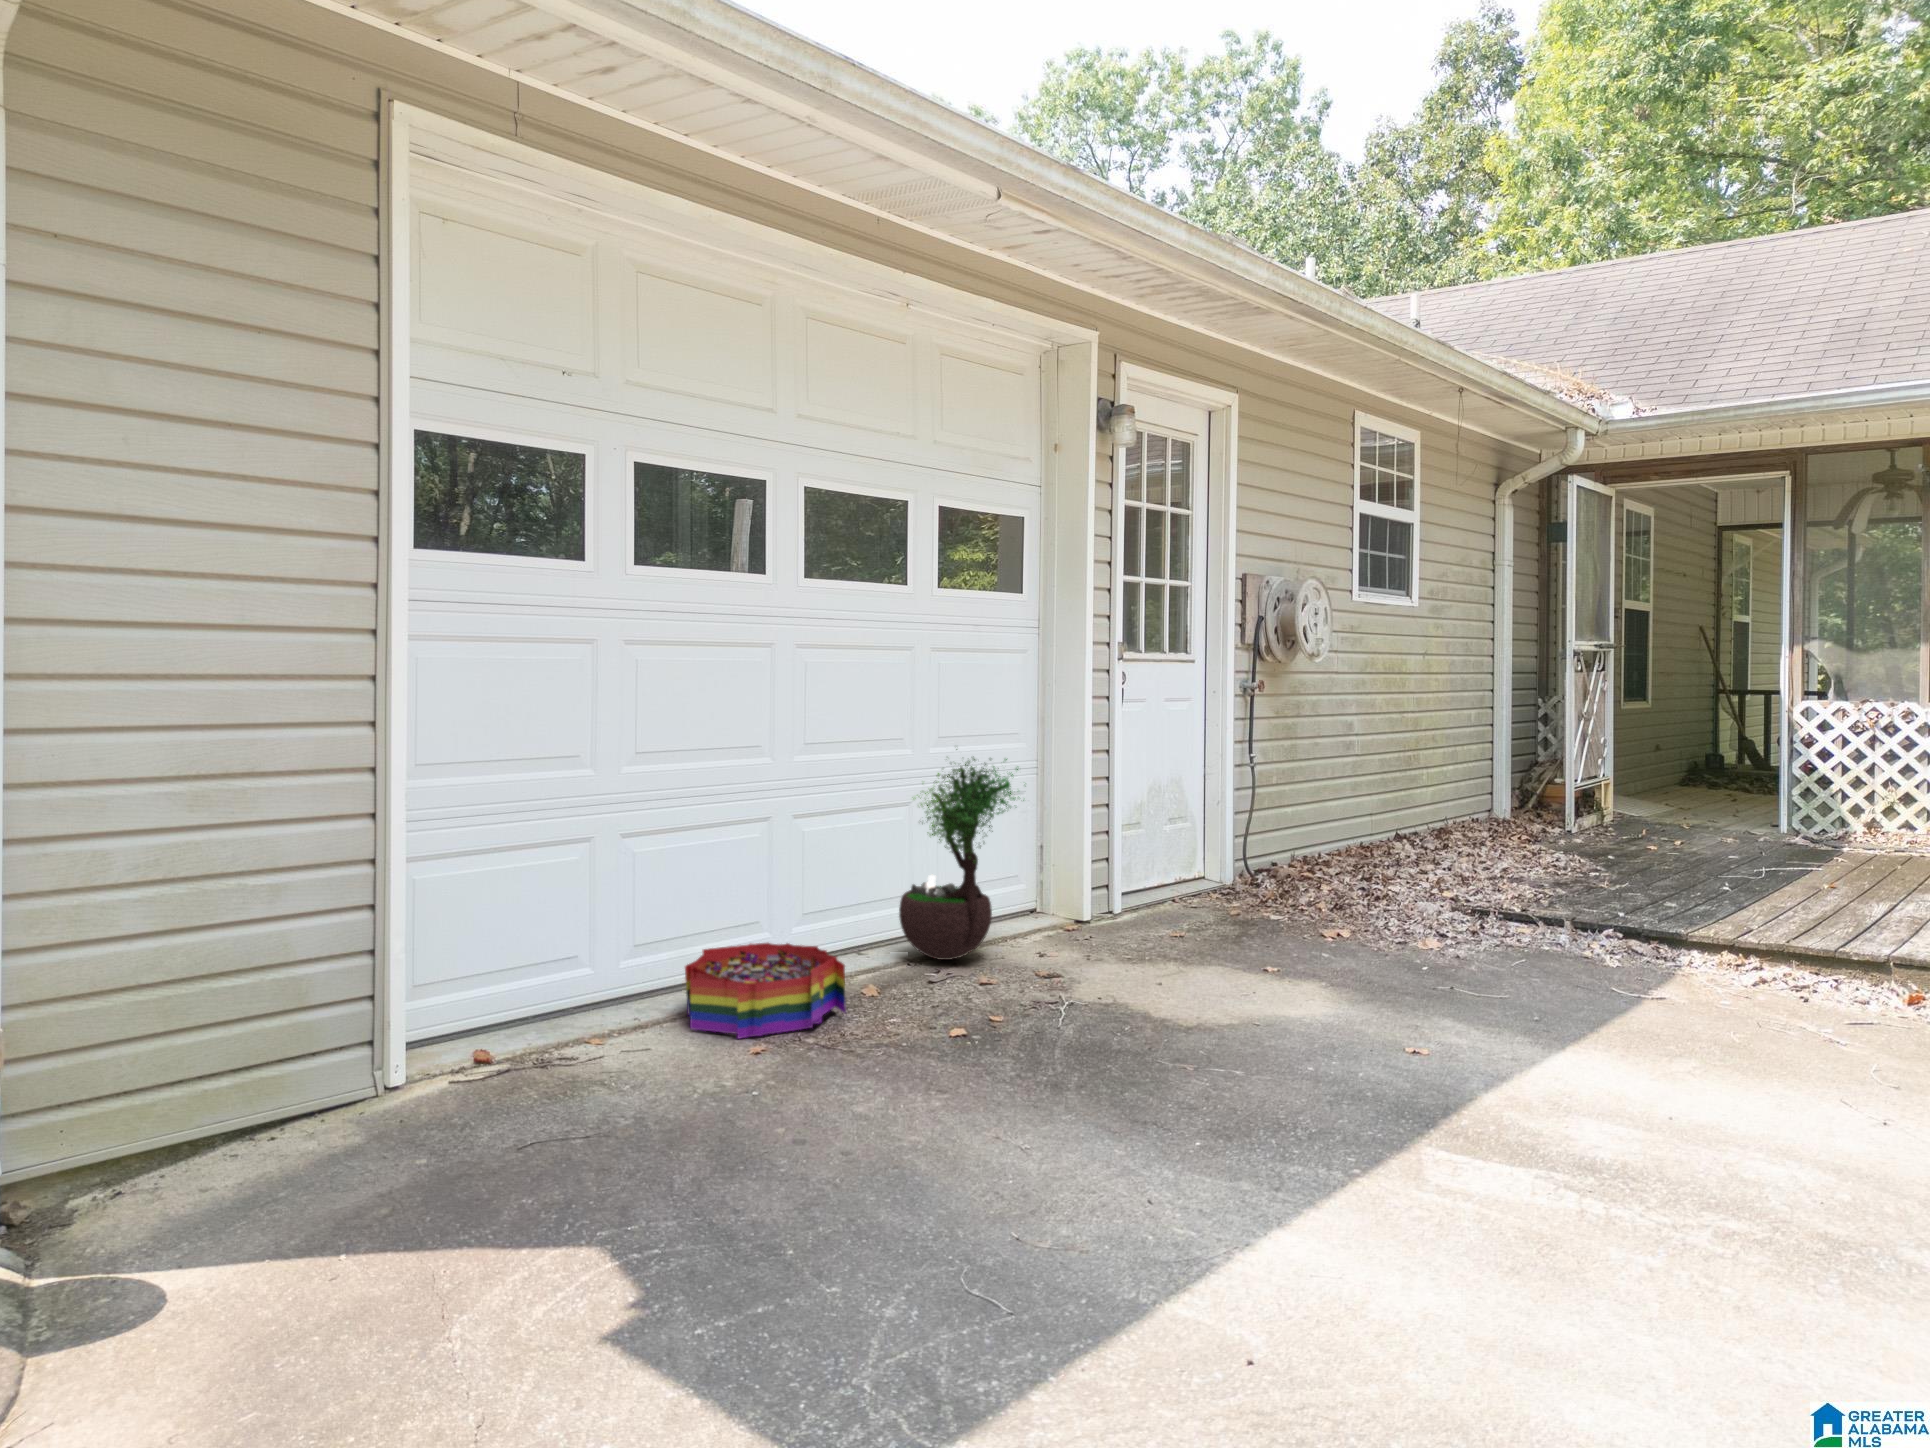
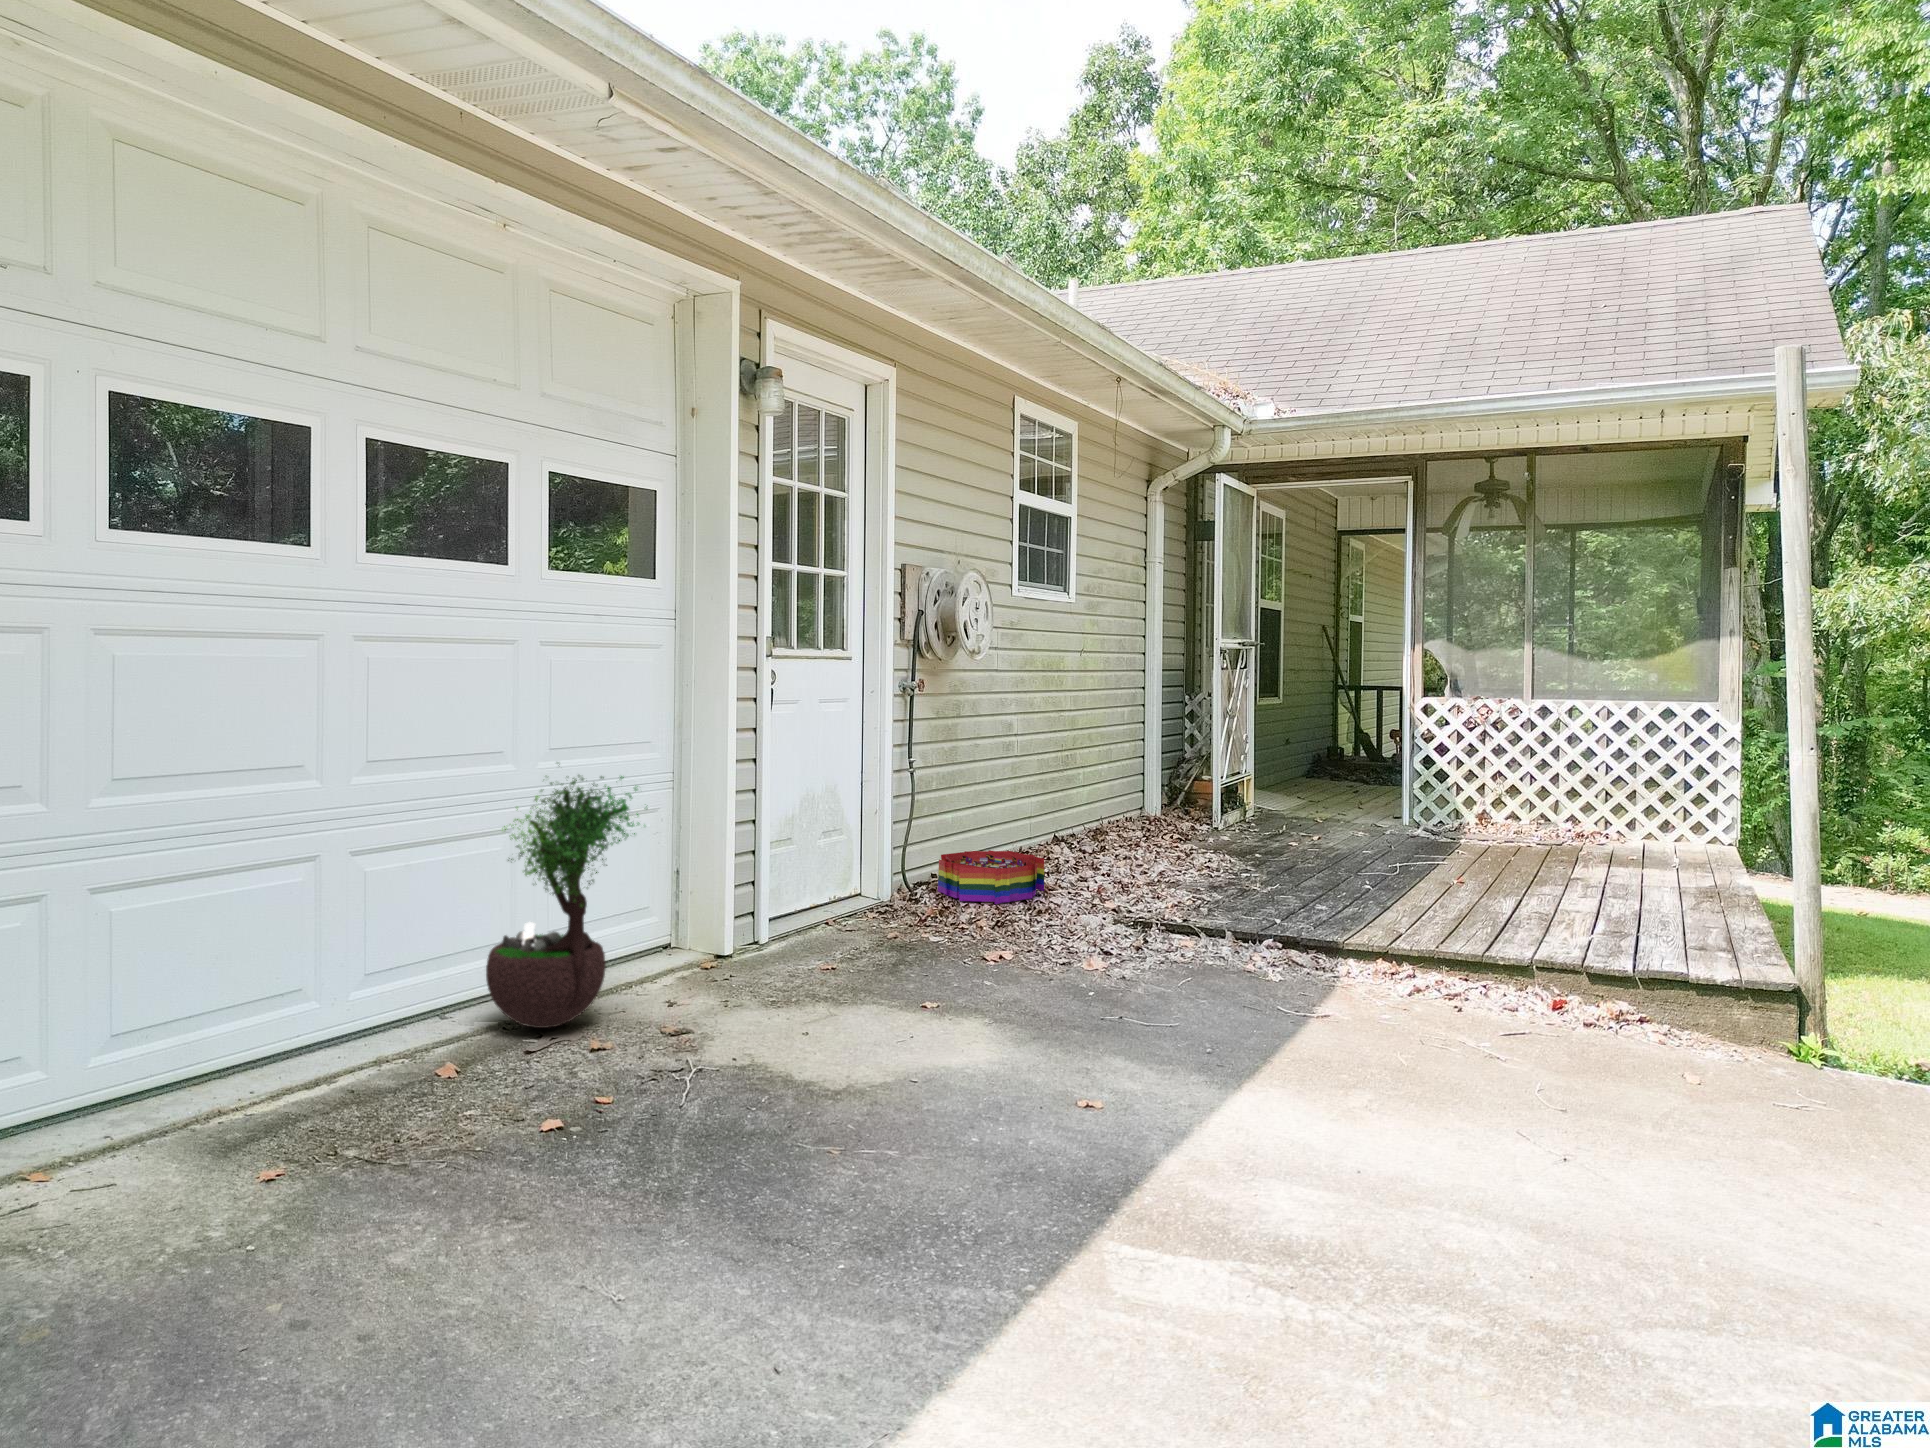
storage bin: present [685,943,846,1038] -> present [938,850,1044,904]

